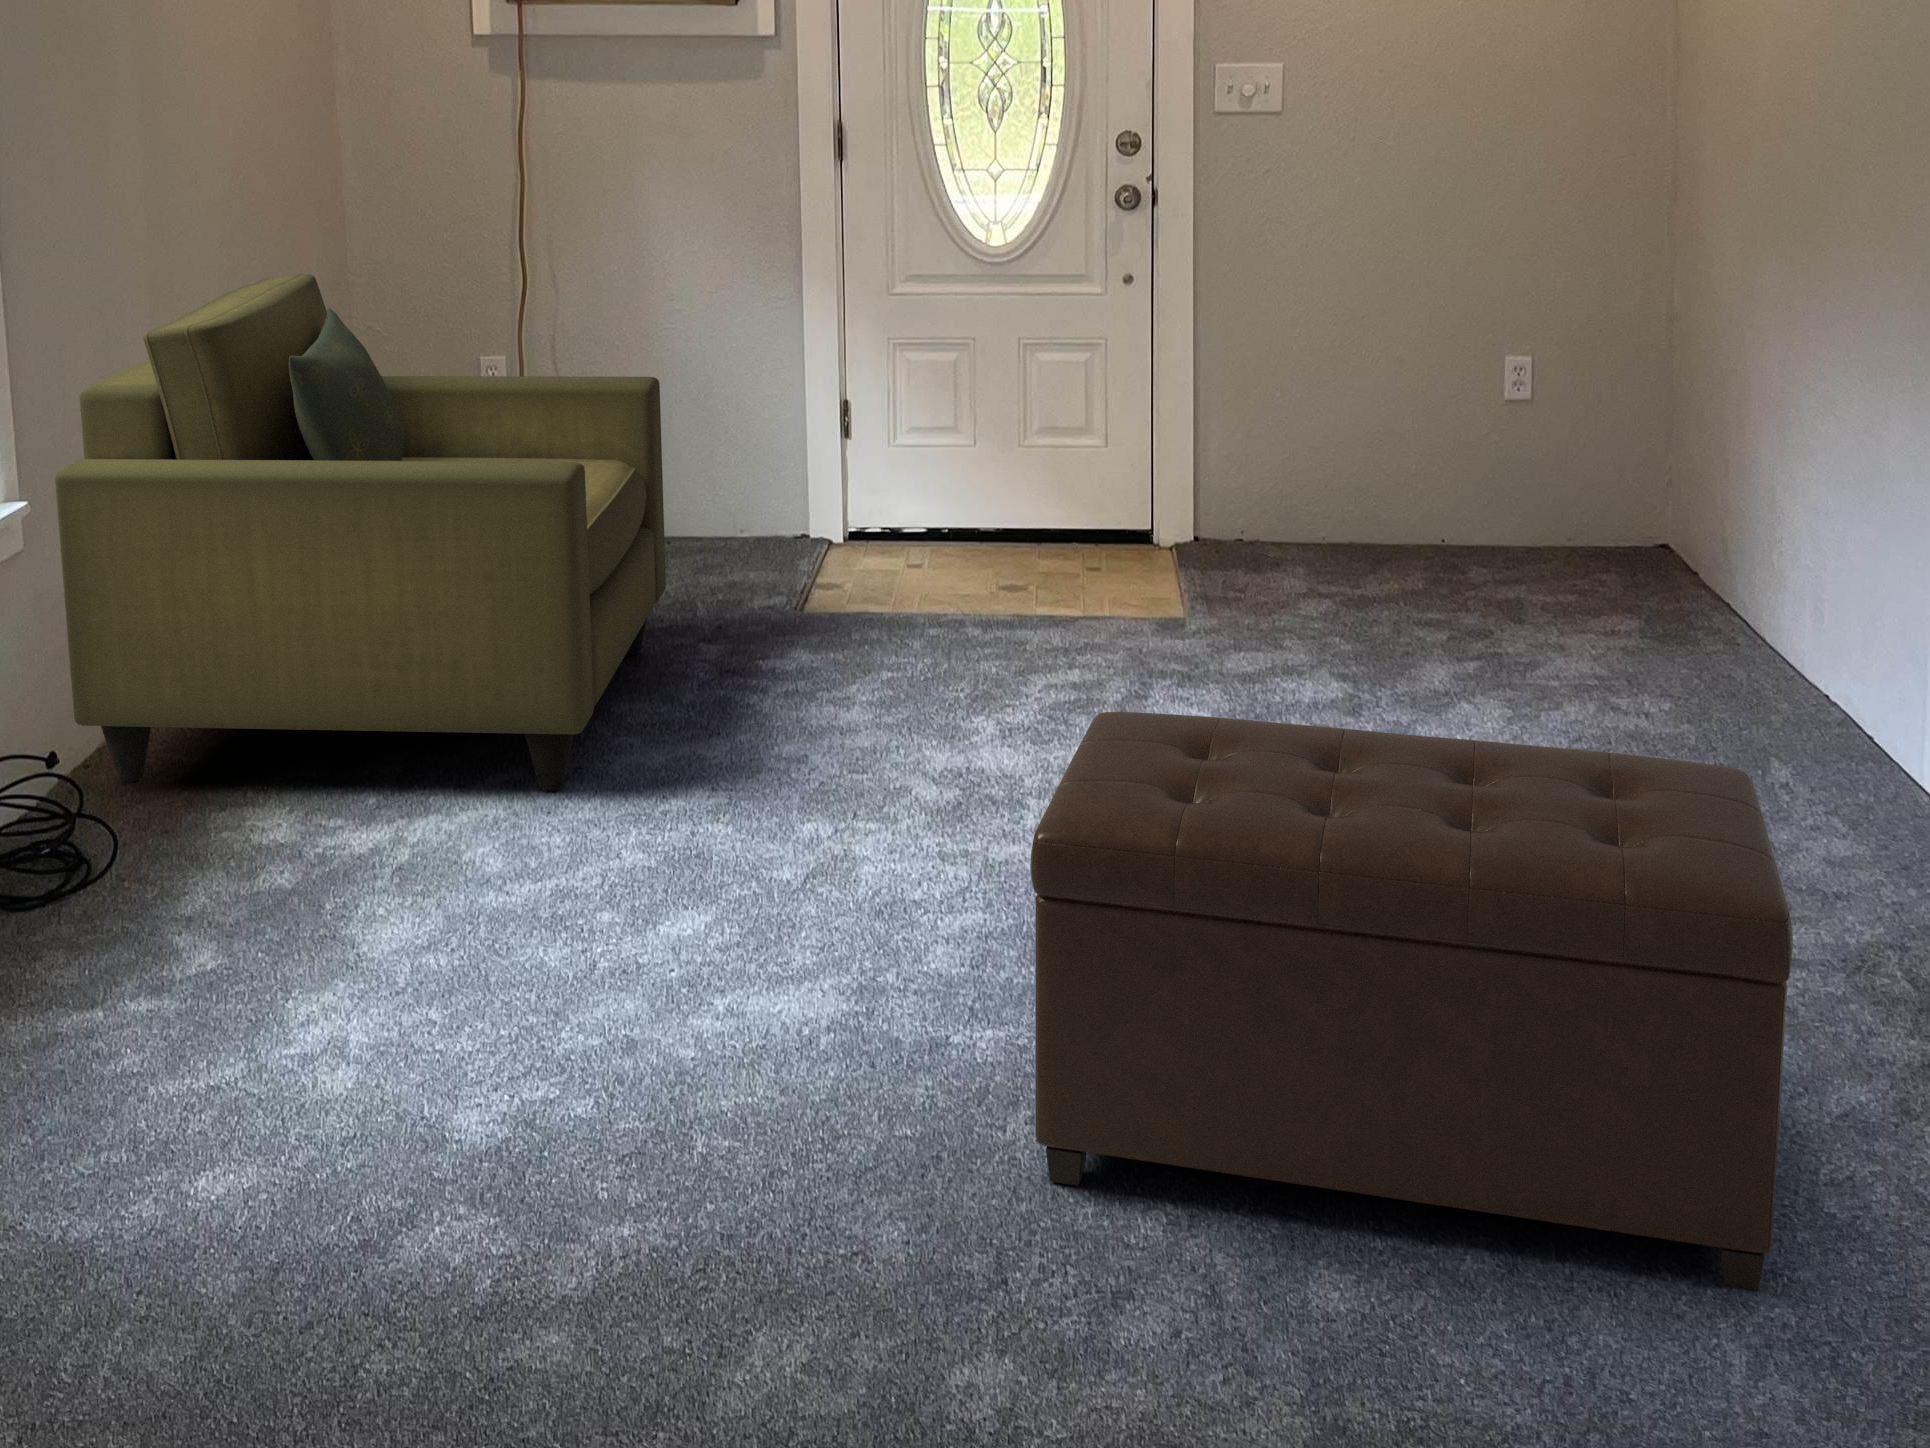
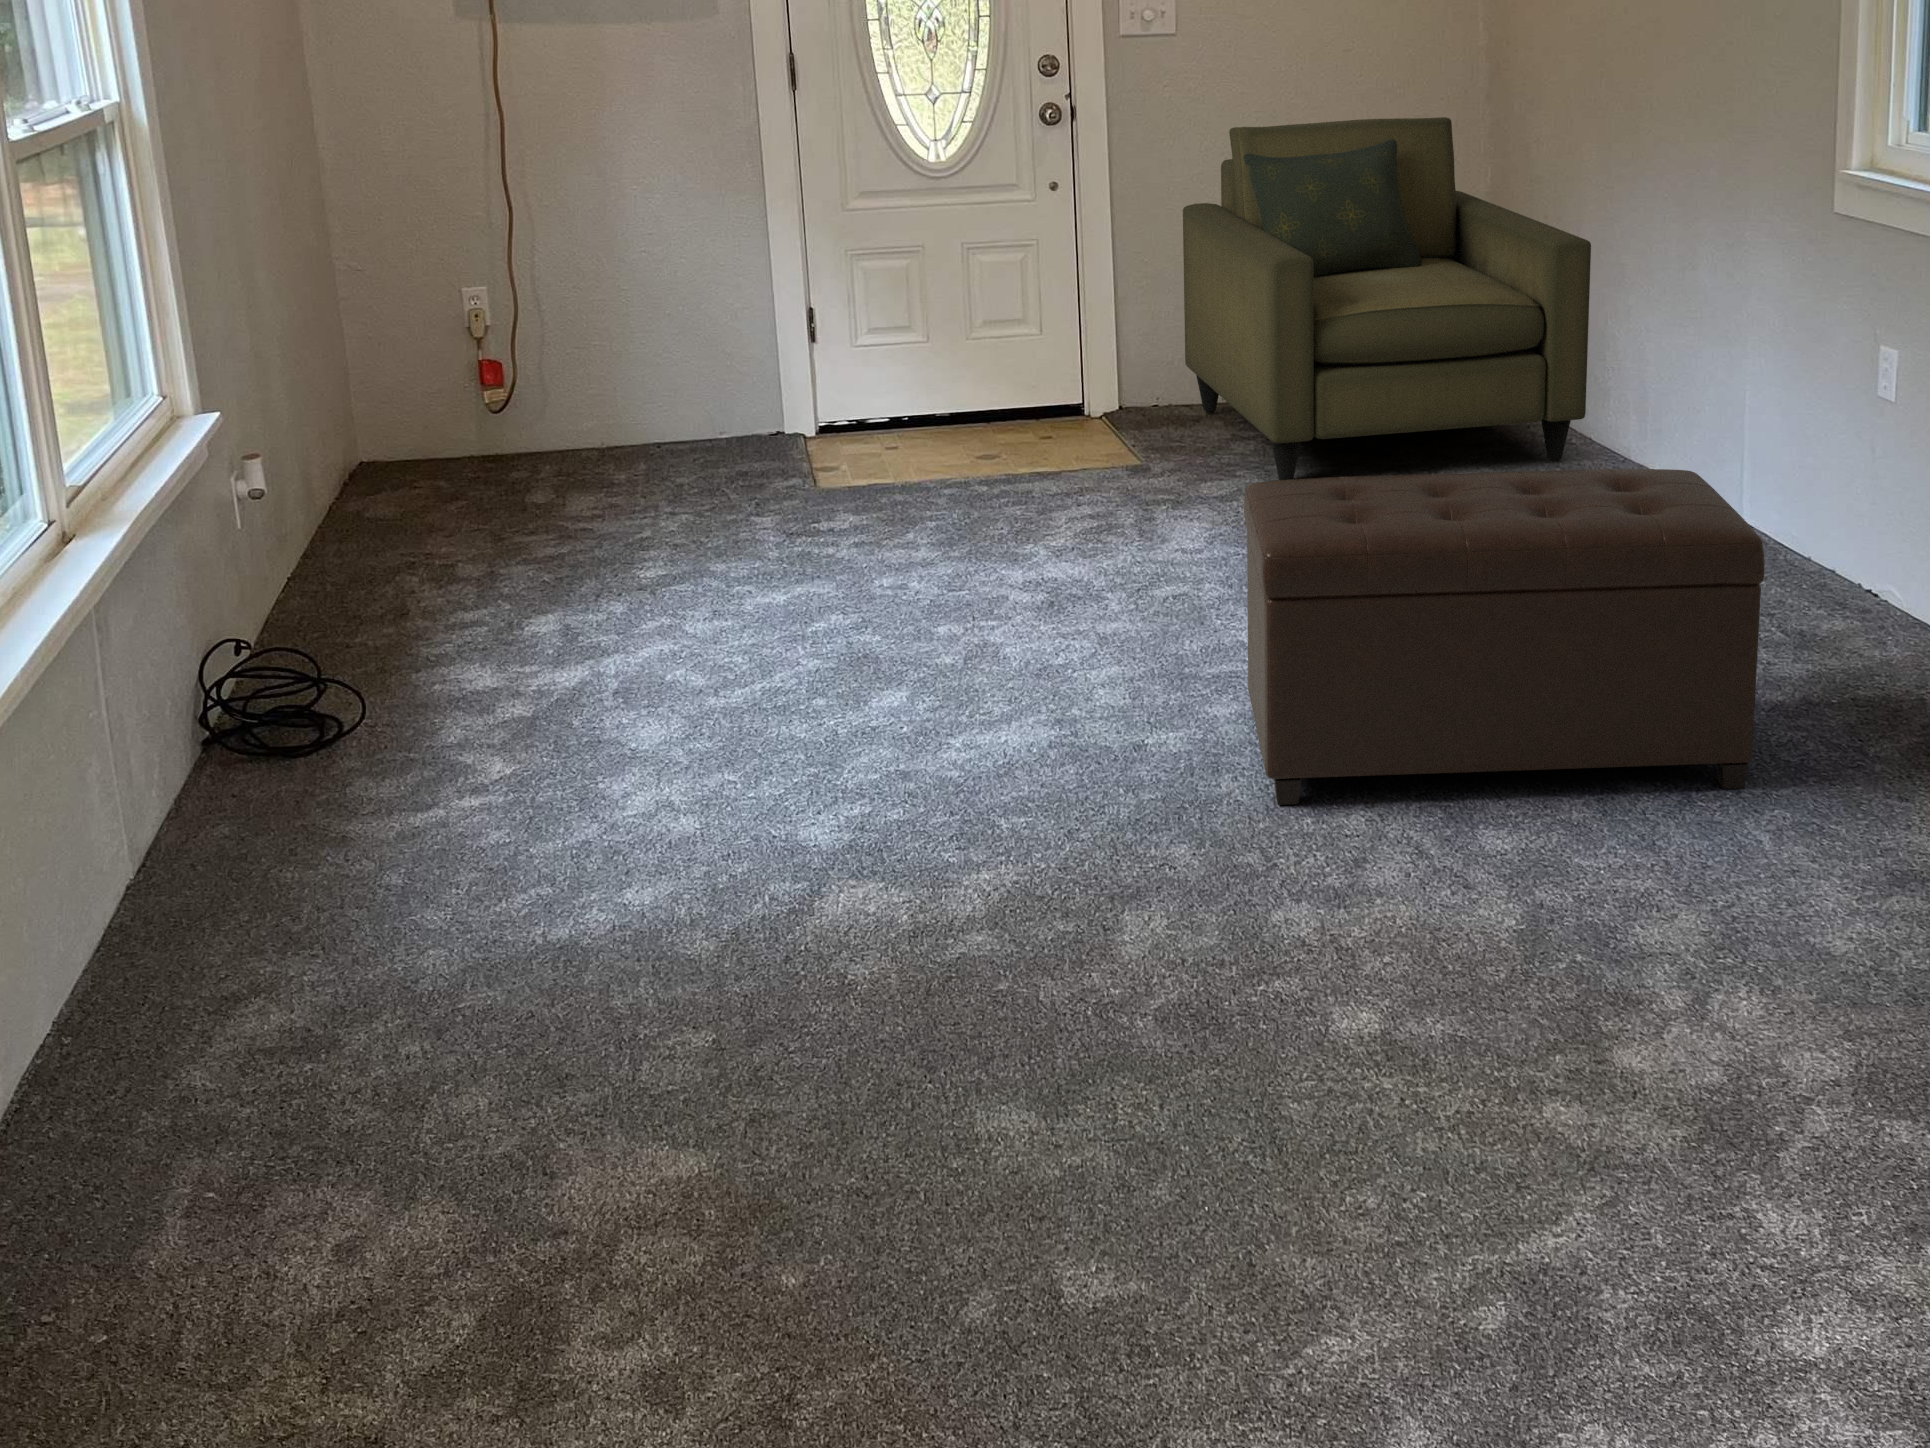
armchair: present [55,273,666,793] -> present [1183,117,1591,480]

